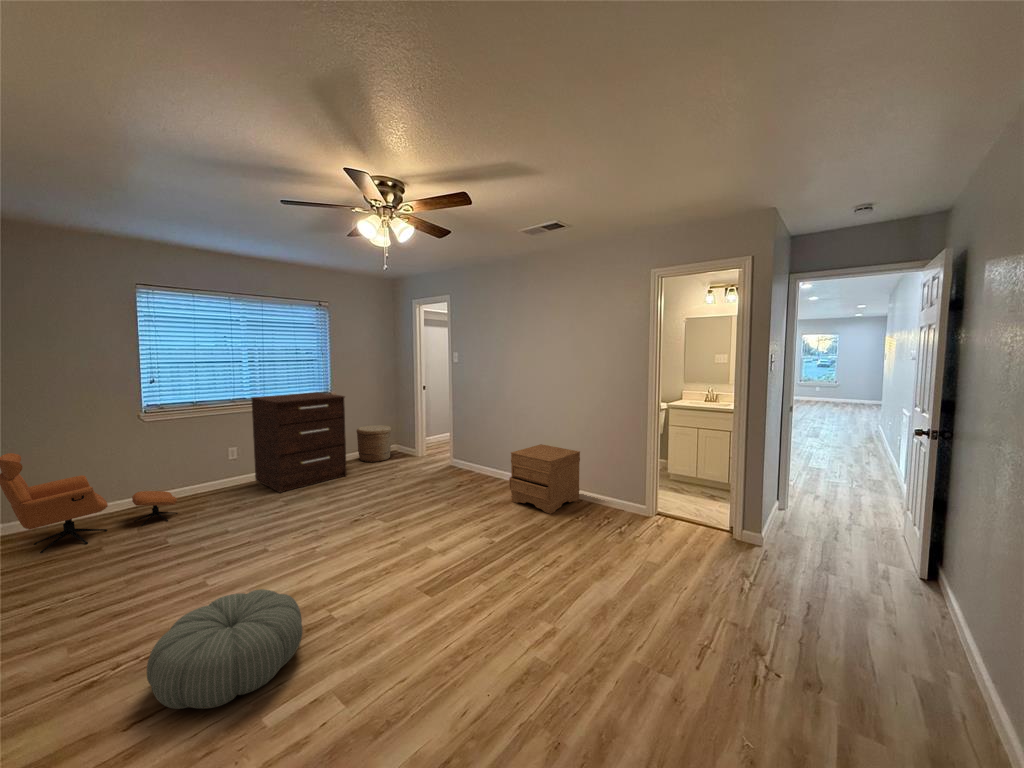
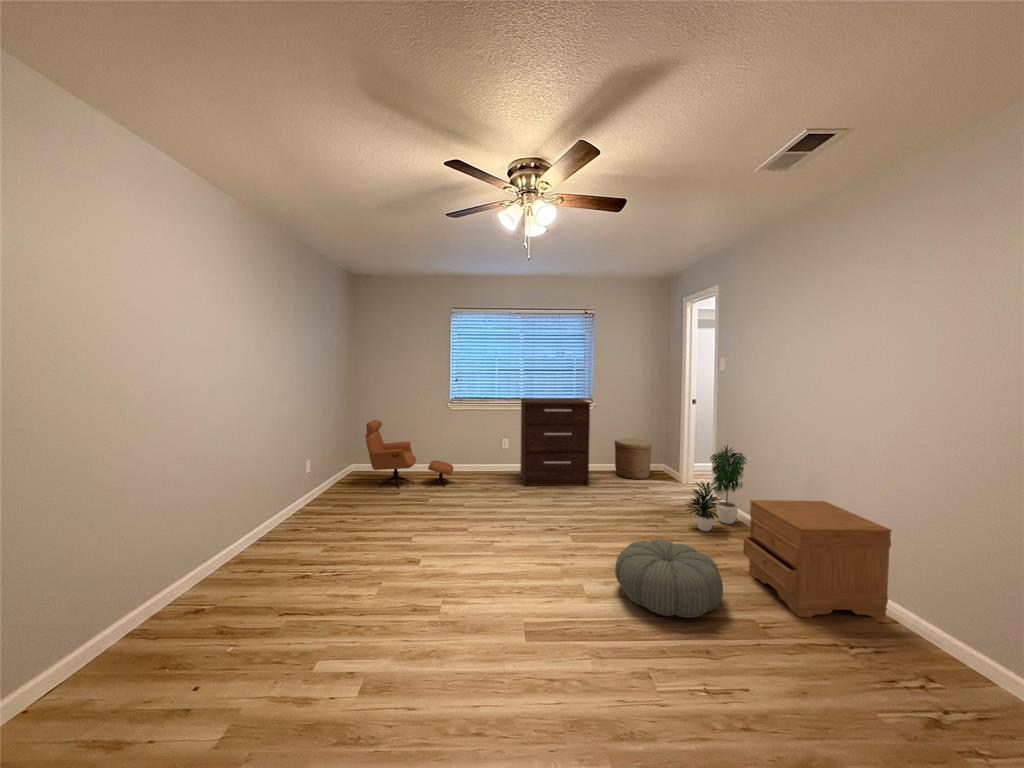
potted plant: none [450,418,485,485] -> present [686,445,747,531]
pouf: present [147,589,303,709] -> present [615,540,723,618]

